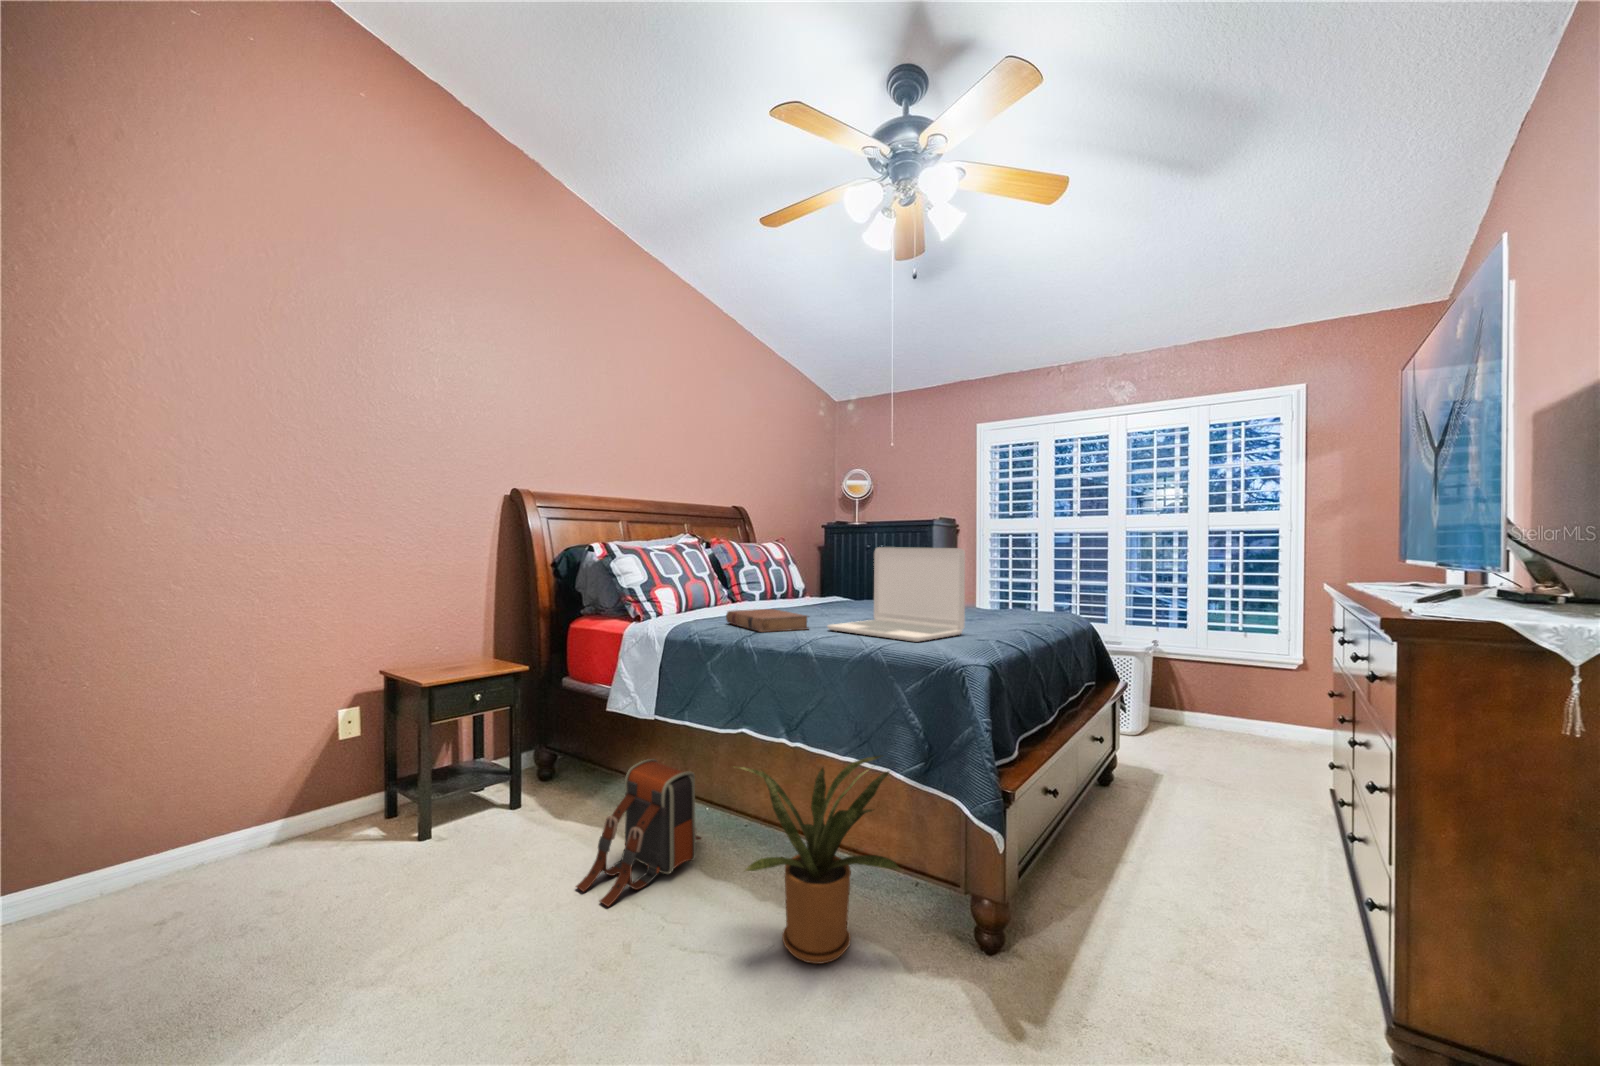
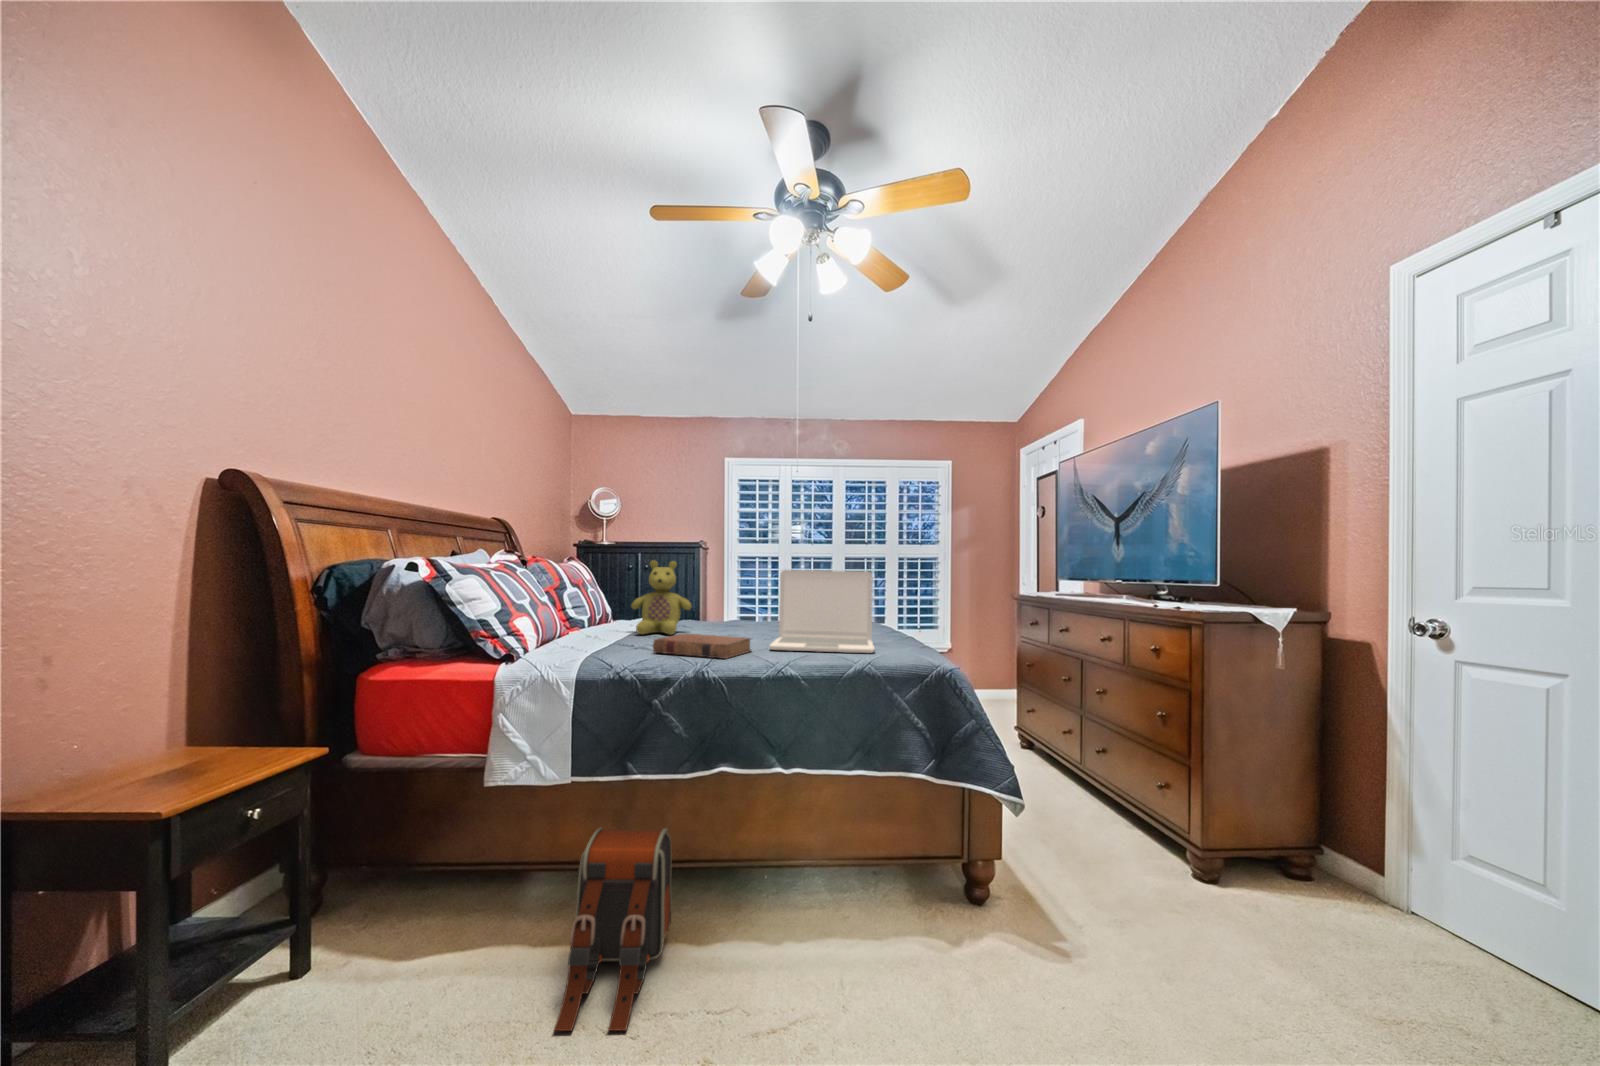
stuffed bear: none [774,540,832,612] -> present [631,561,691,635]
house plant: present [738,756,901,964] -> none [778,755,932,974]

